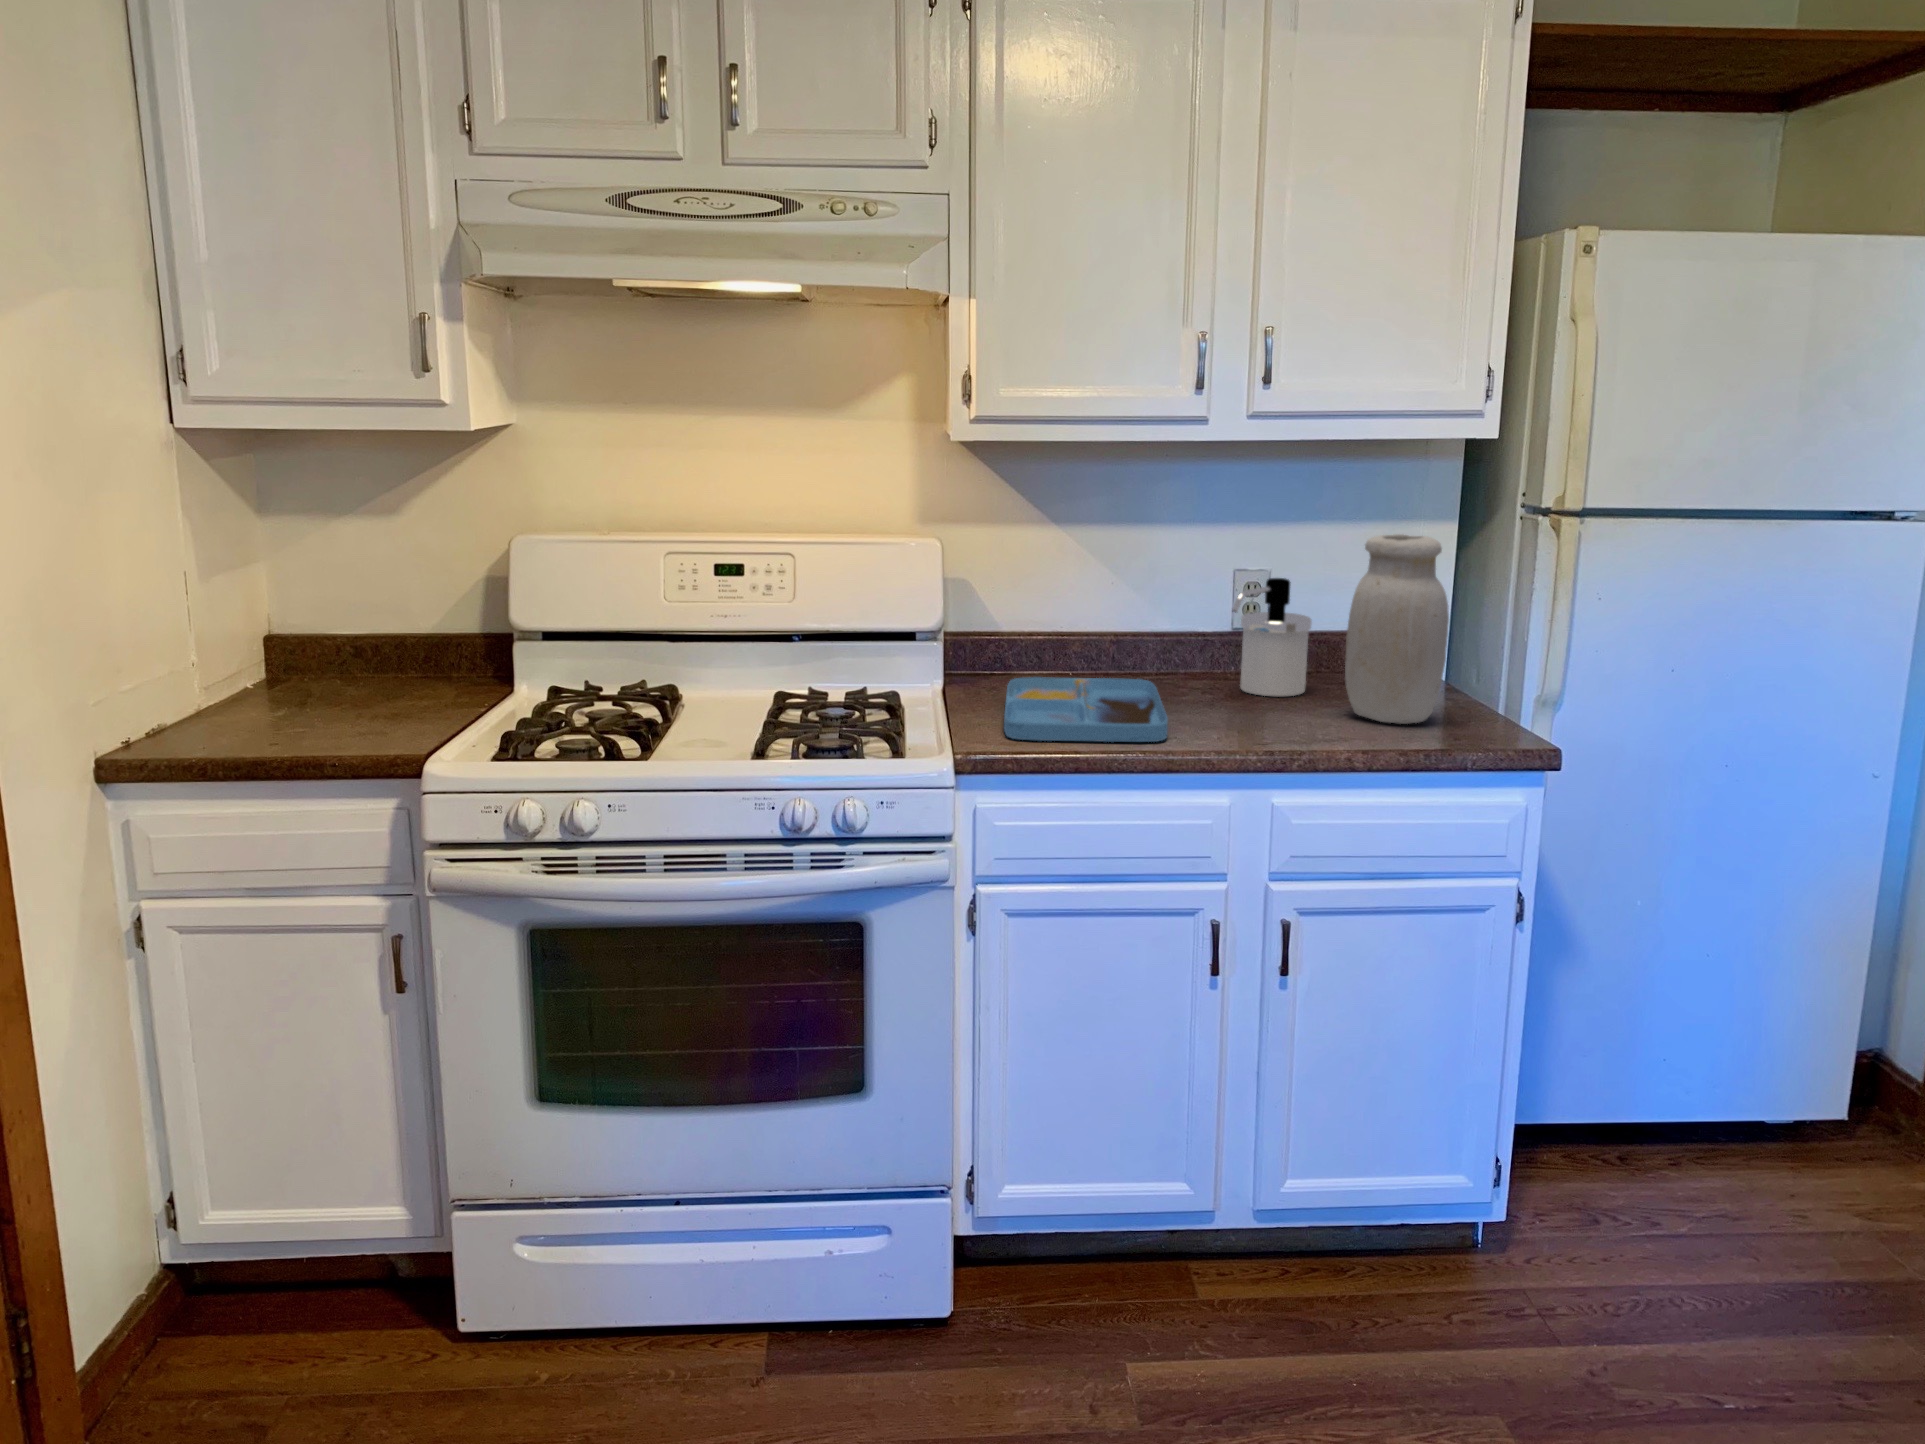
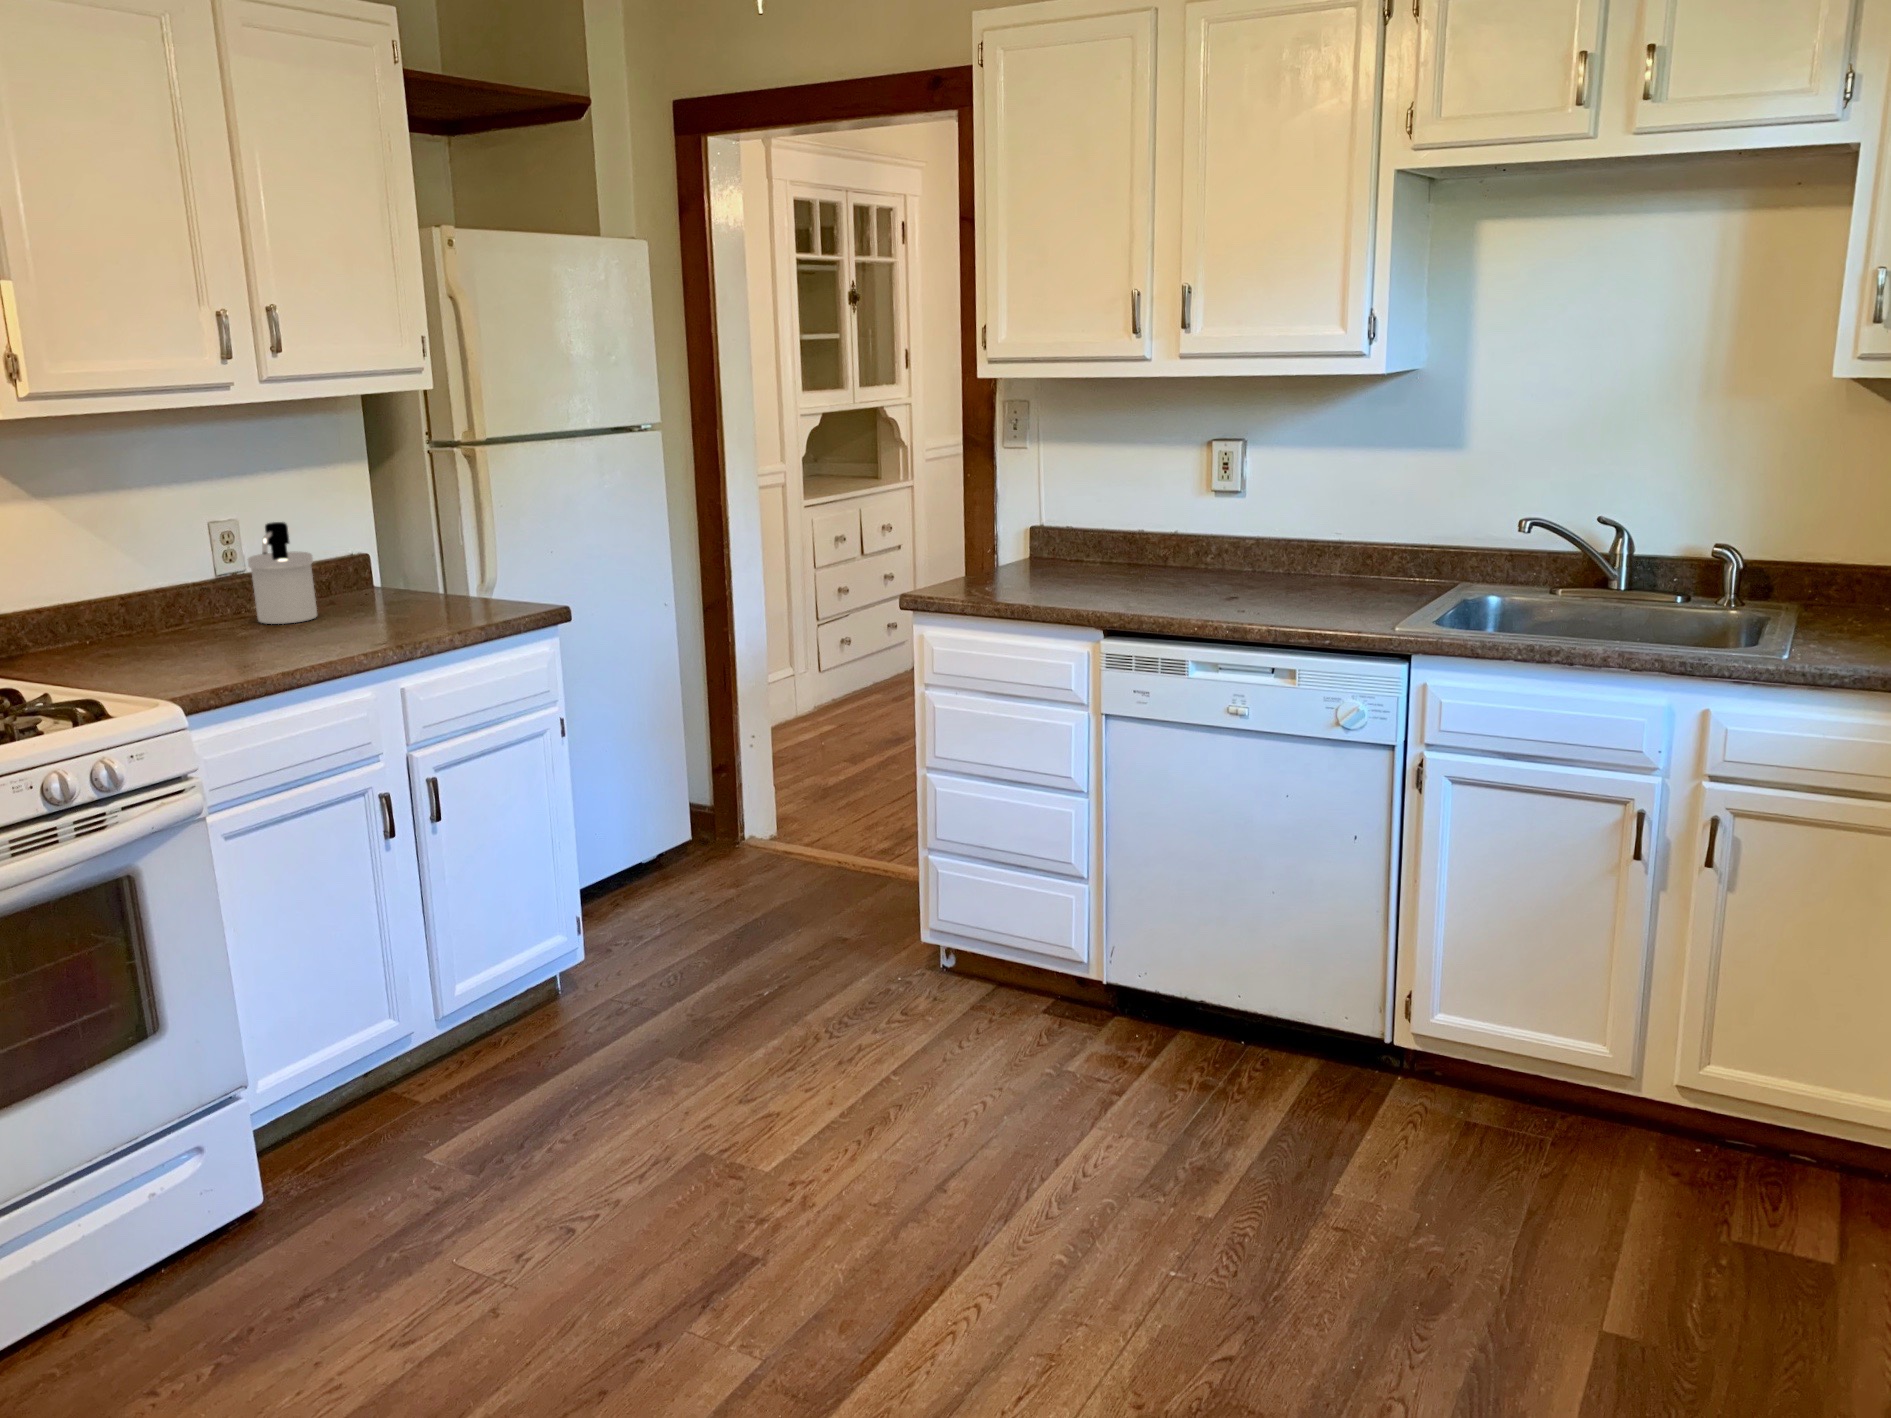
jar: present [1345,534,1449,724] -> none [371,470,454,619]
tray: present [1004,677,1168,742] -> none [76,626,304,685]

